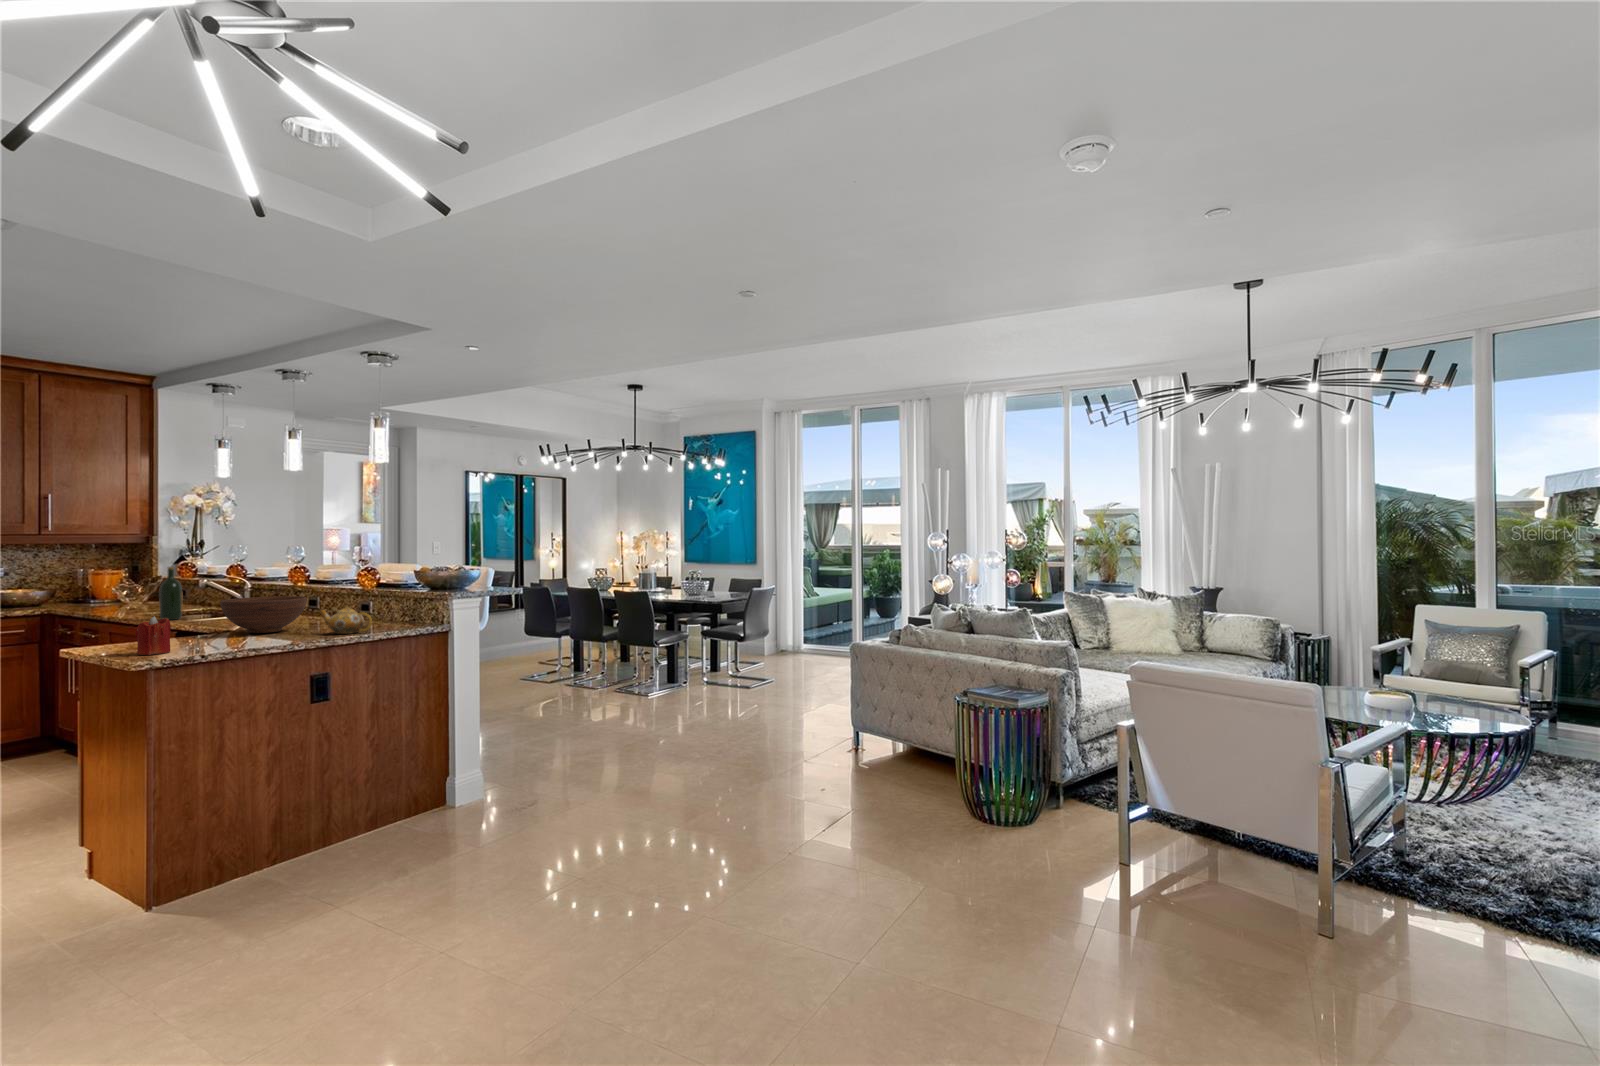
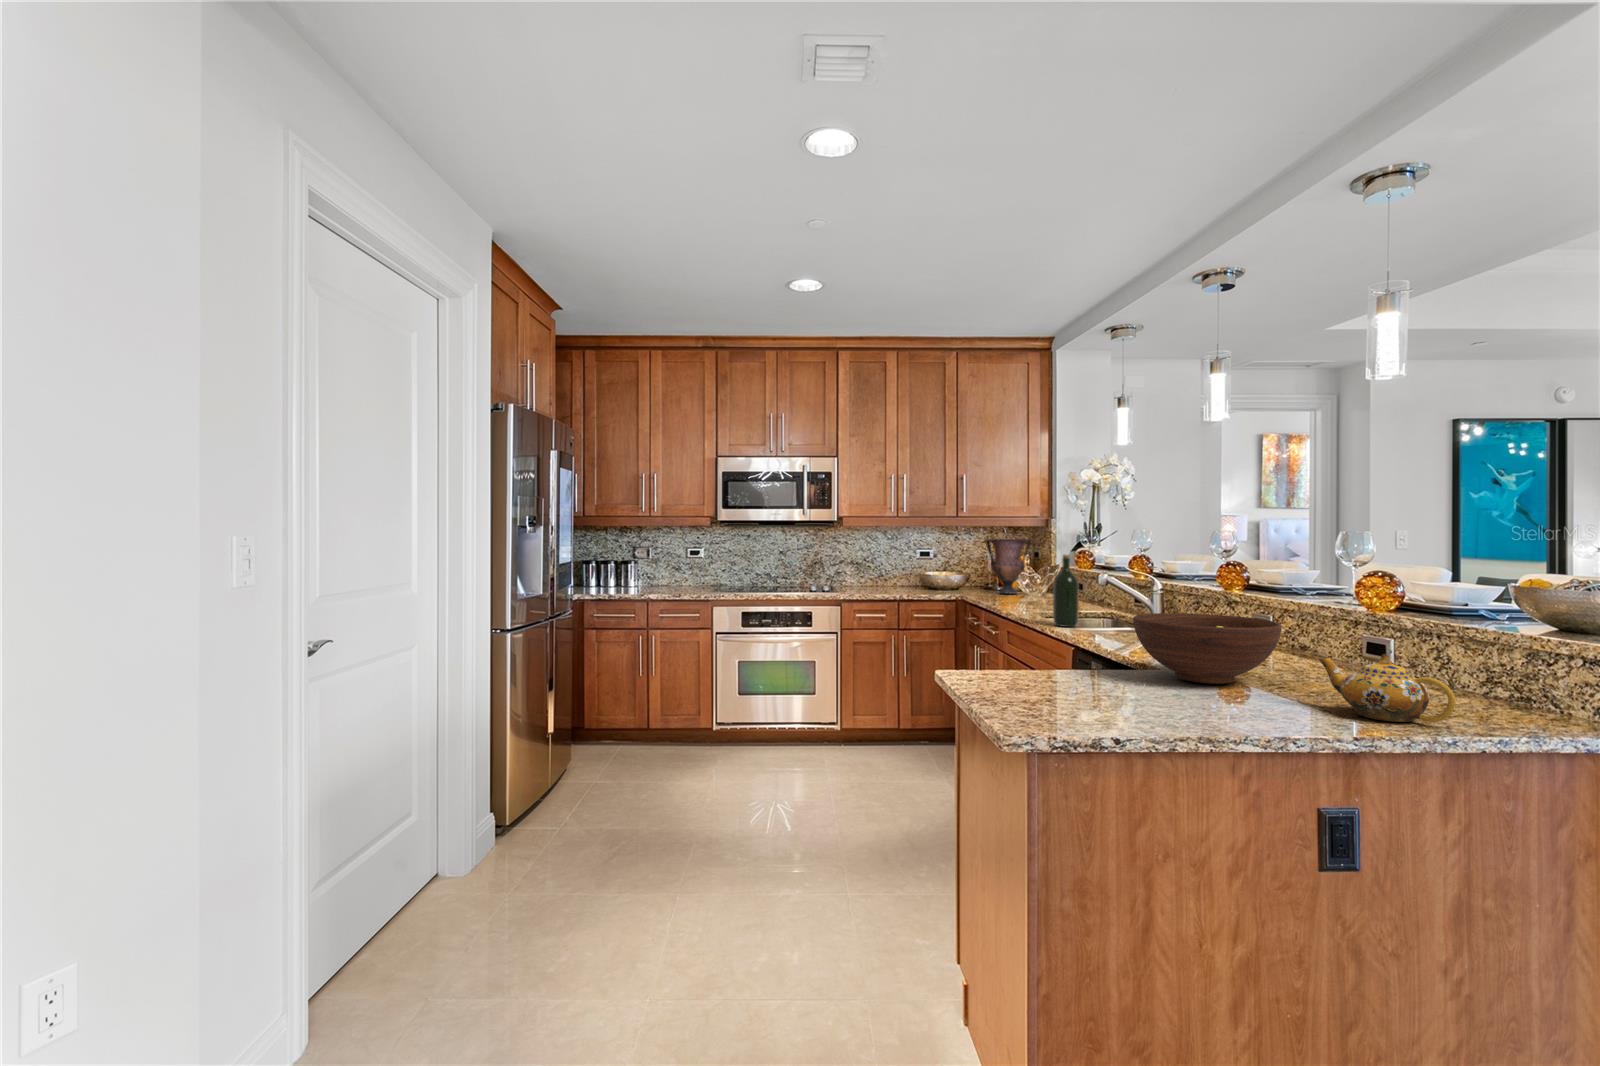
vase: none [76,554,134,605] -> present [985,539,1032,594]
candle: present [135,616,170,655] -> none [1008,645,1059,717]

